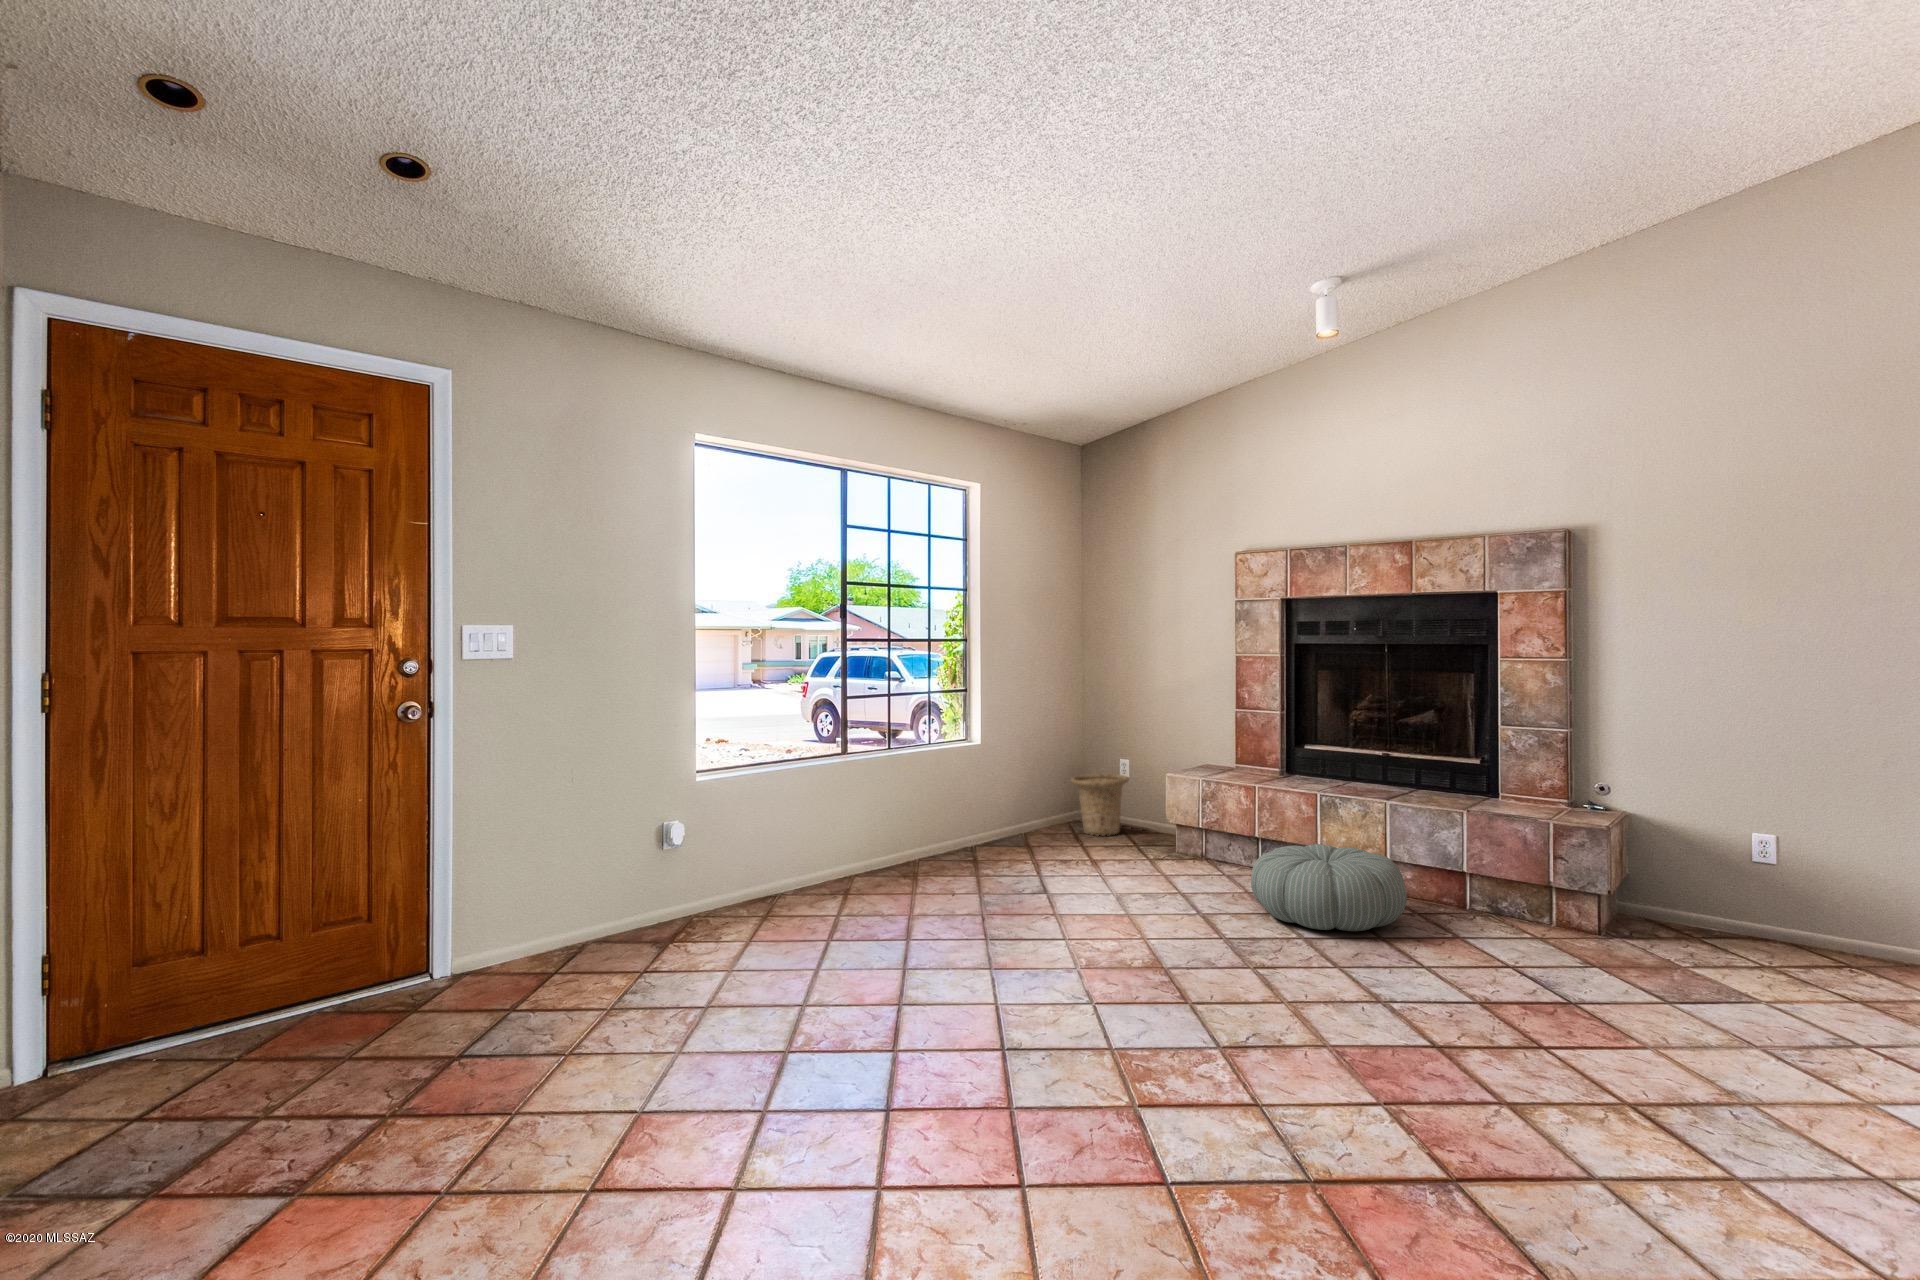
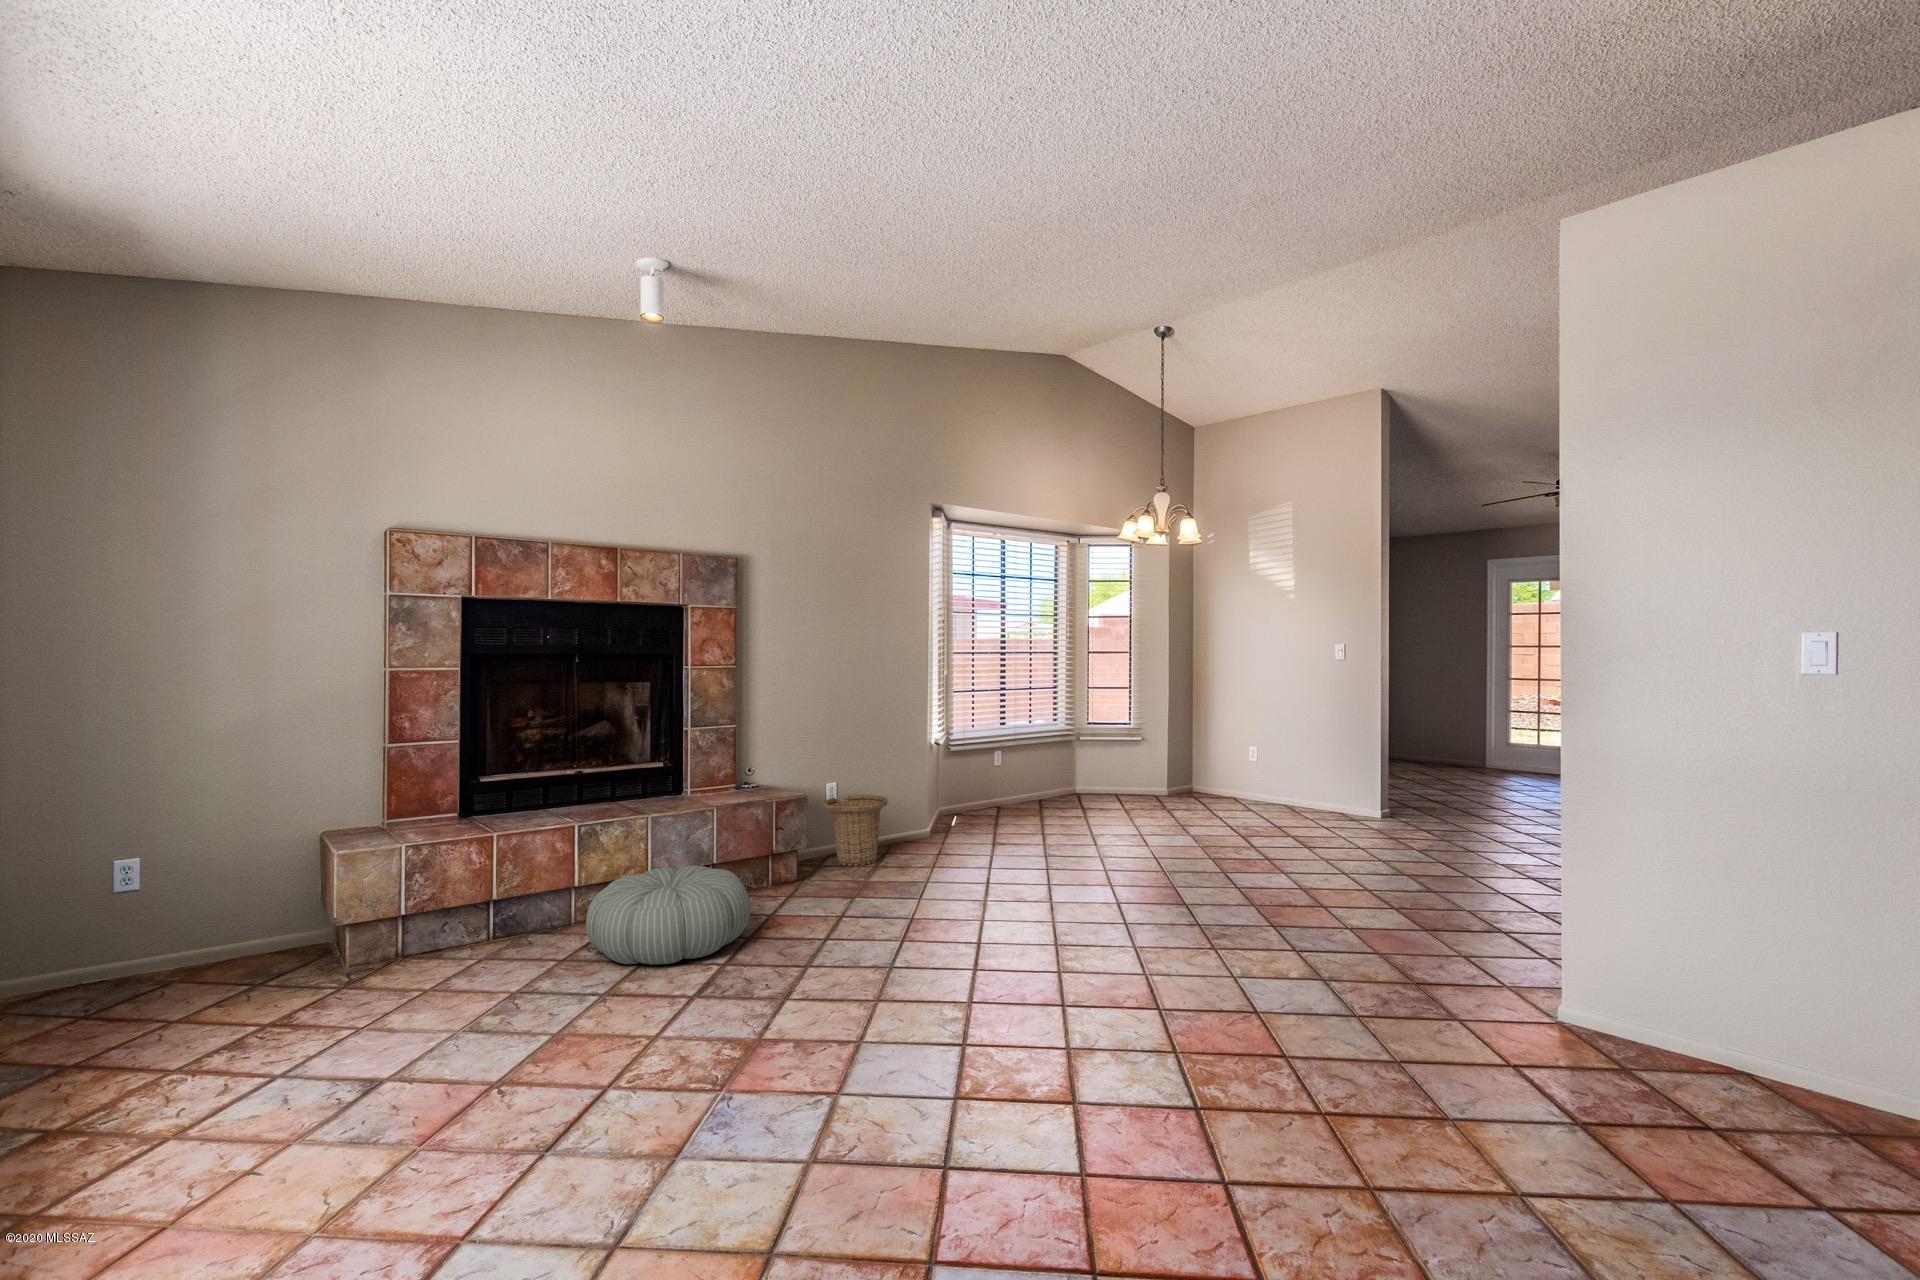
basket: present [1071,774,1129,836] -> present [824,795,888,866]

